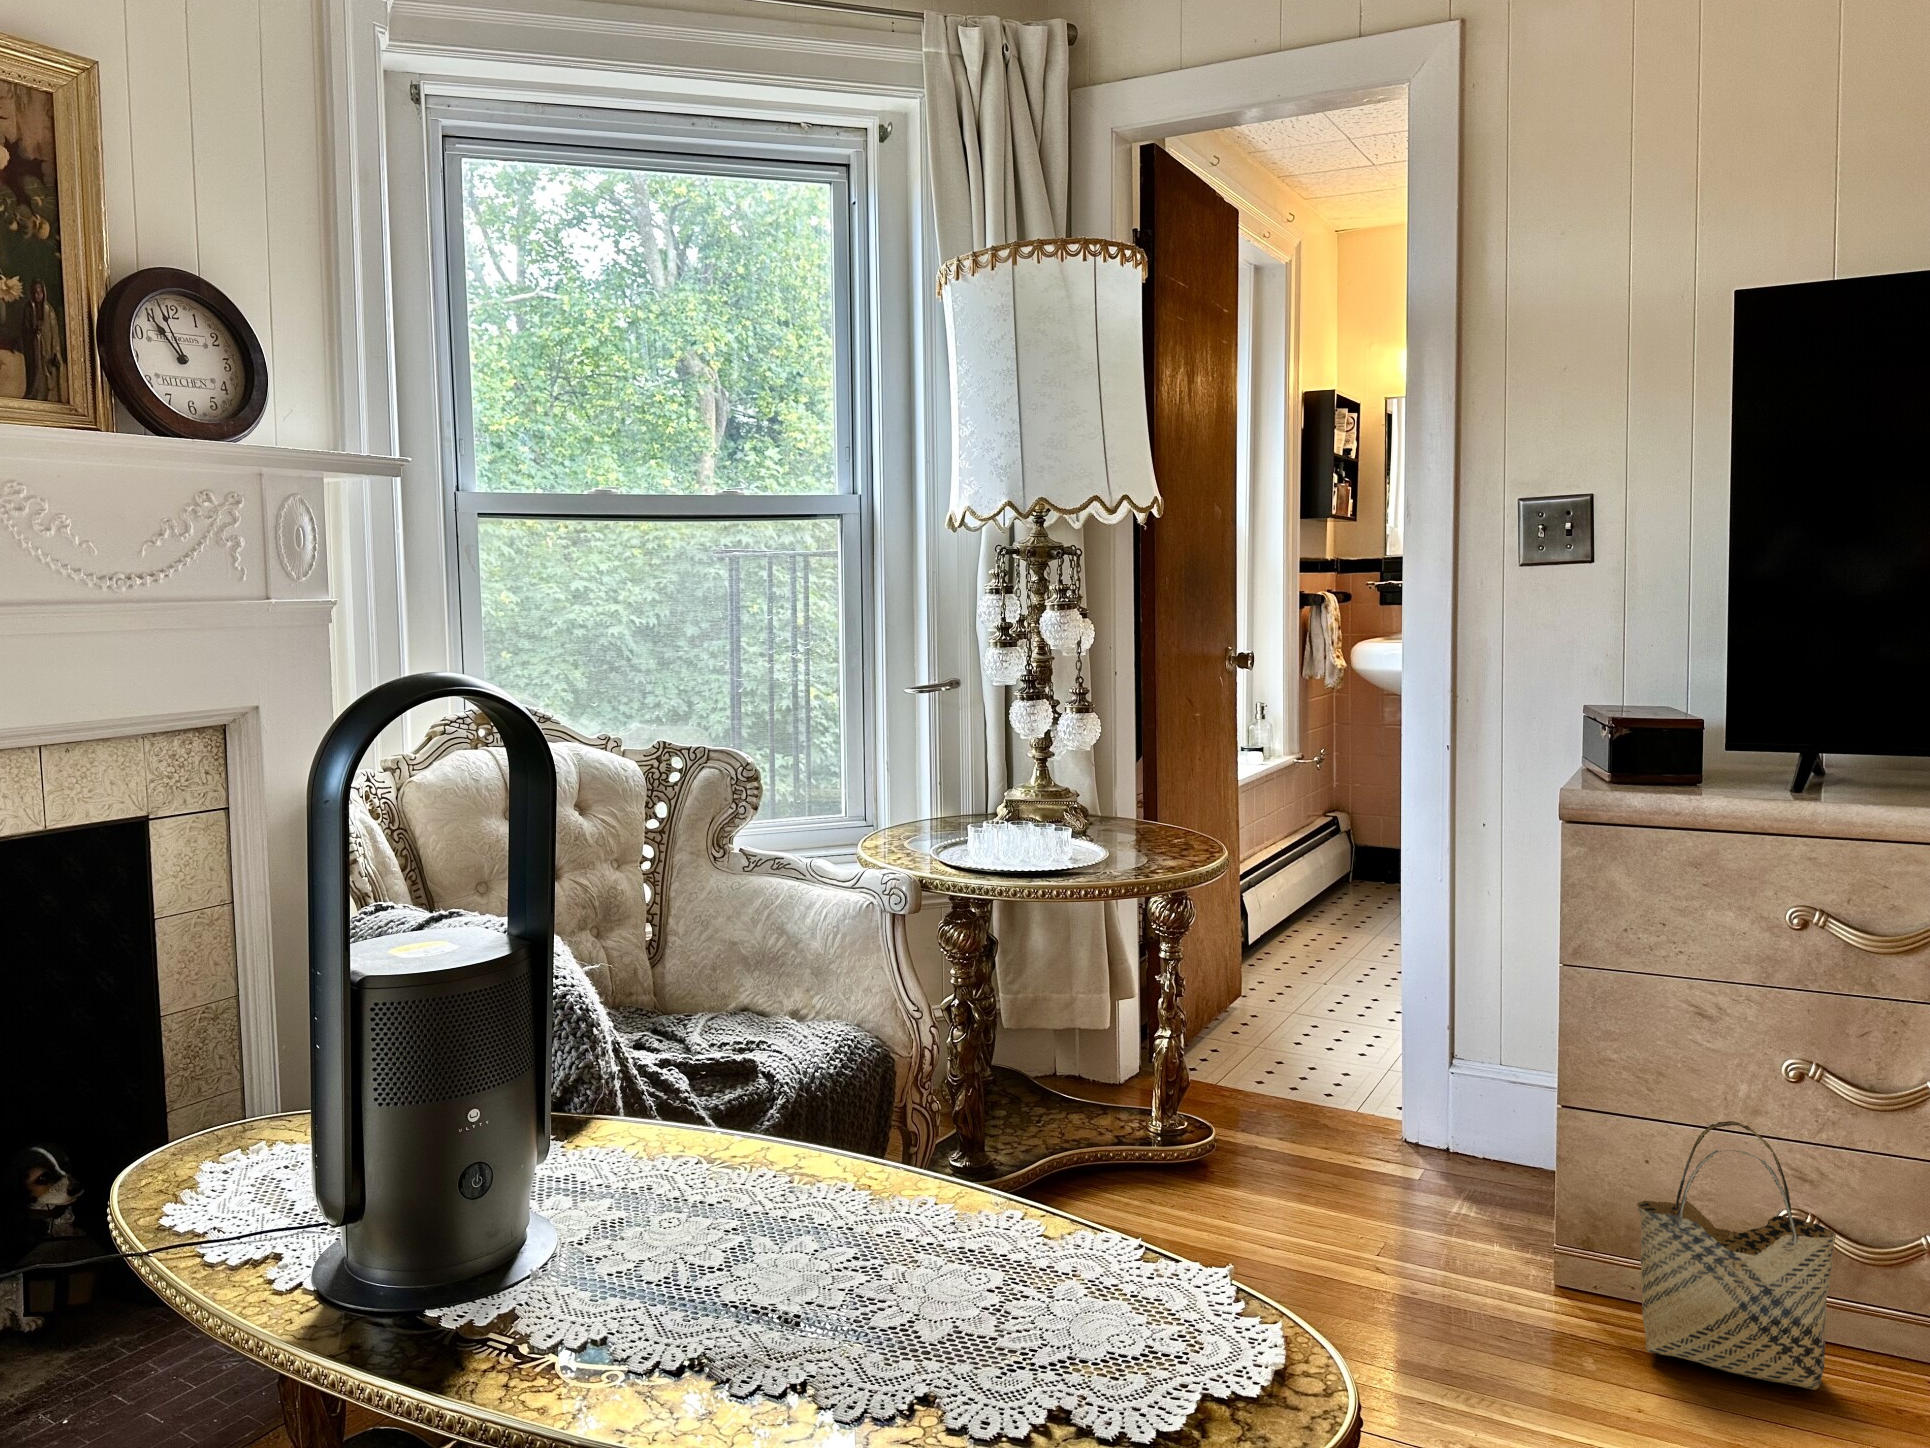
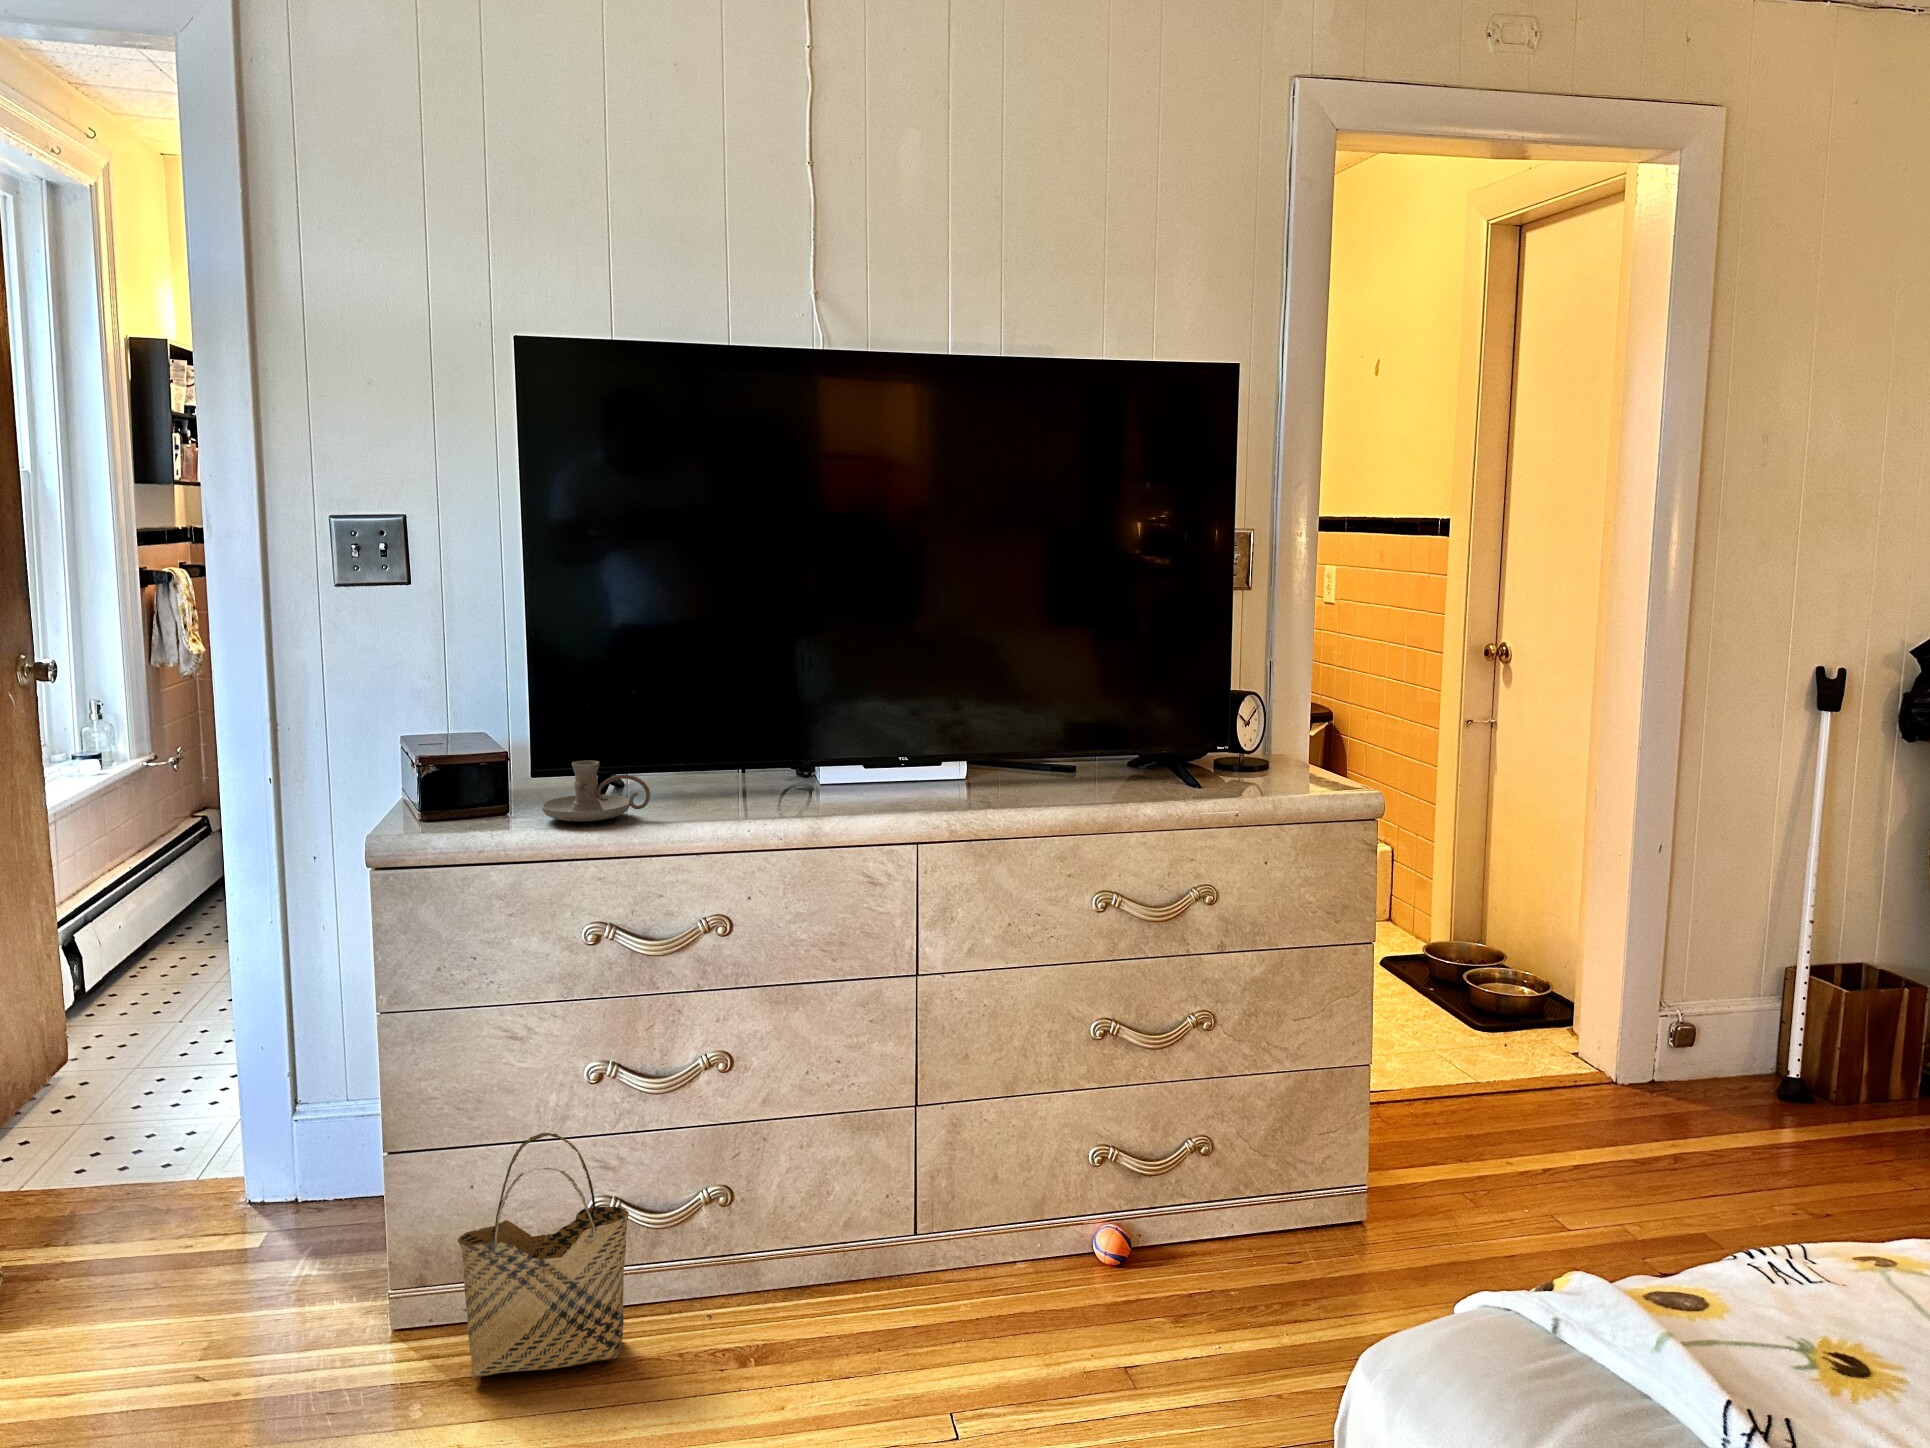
candle holder: none [1741,735,1877,799] -> present [541,760,650,822]

